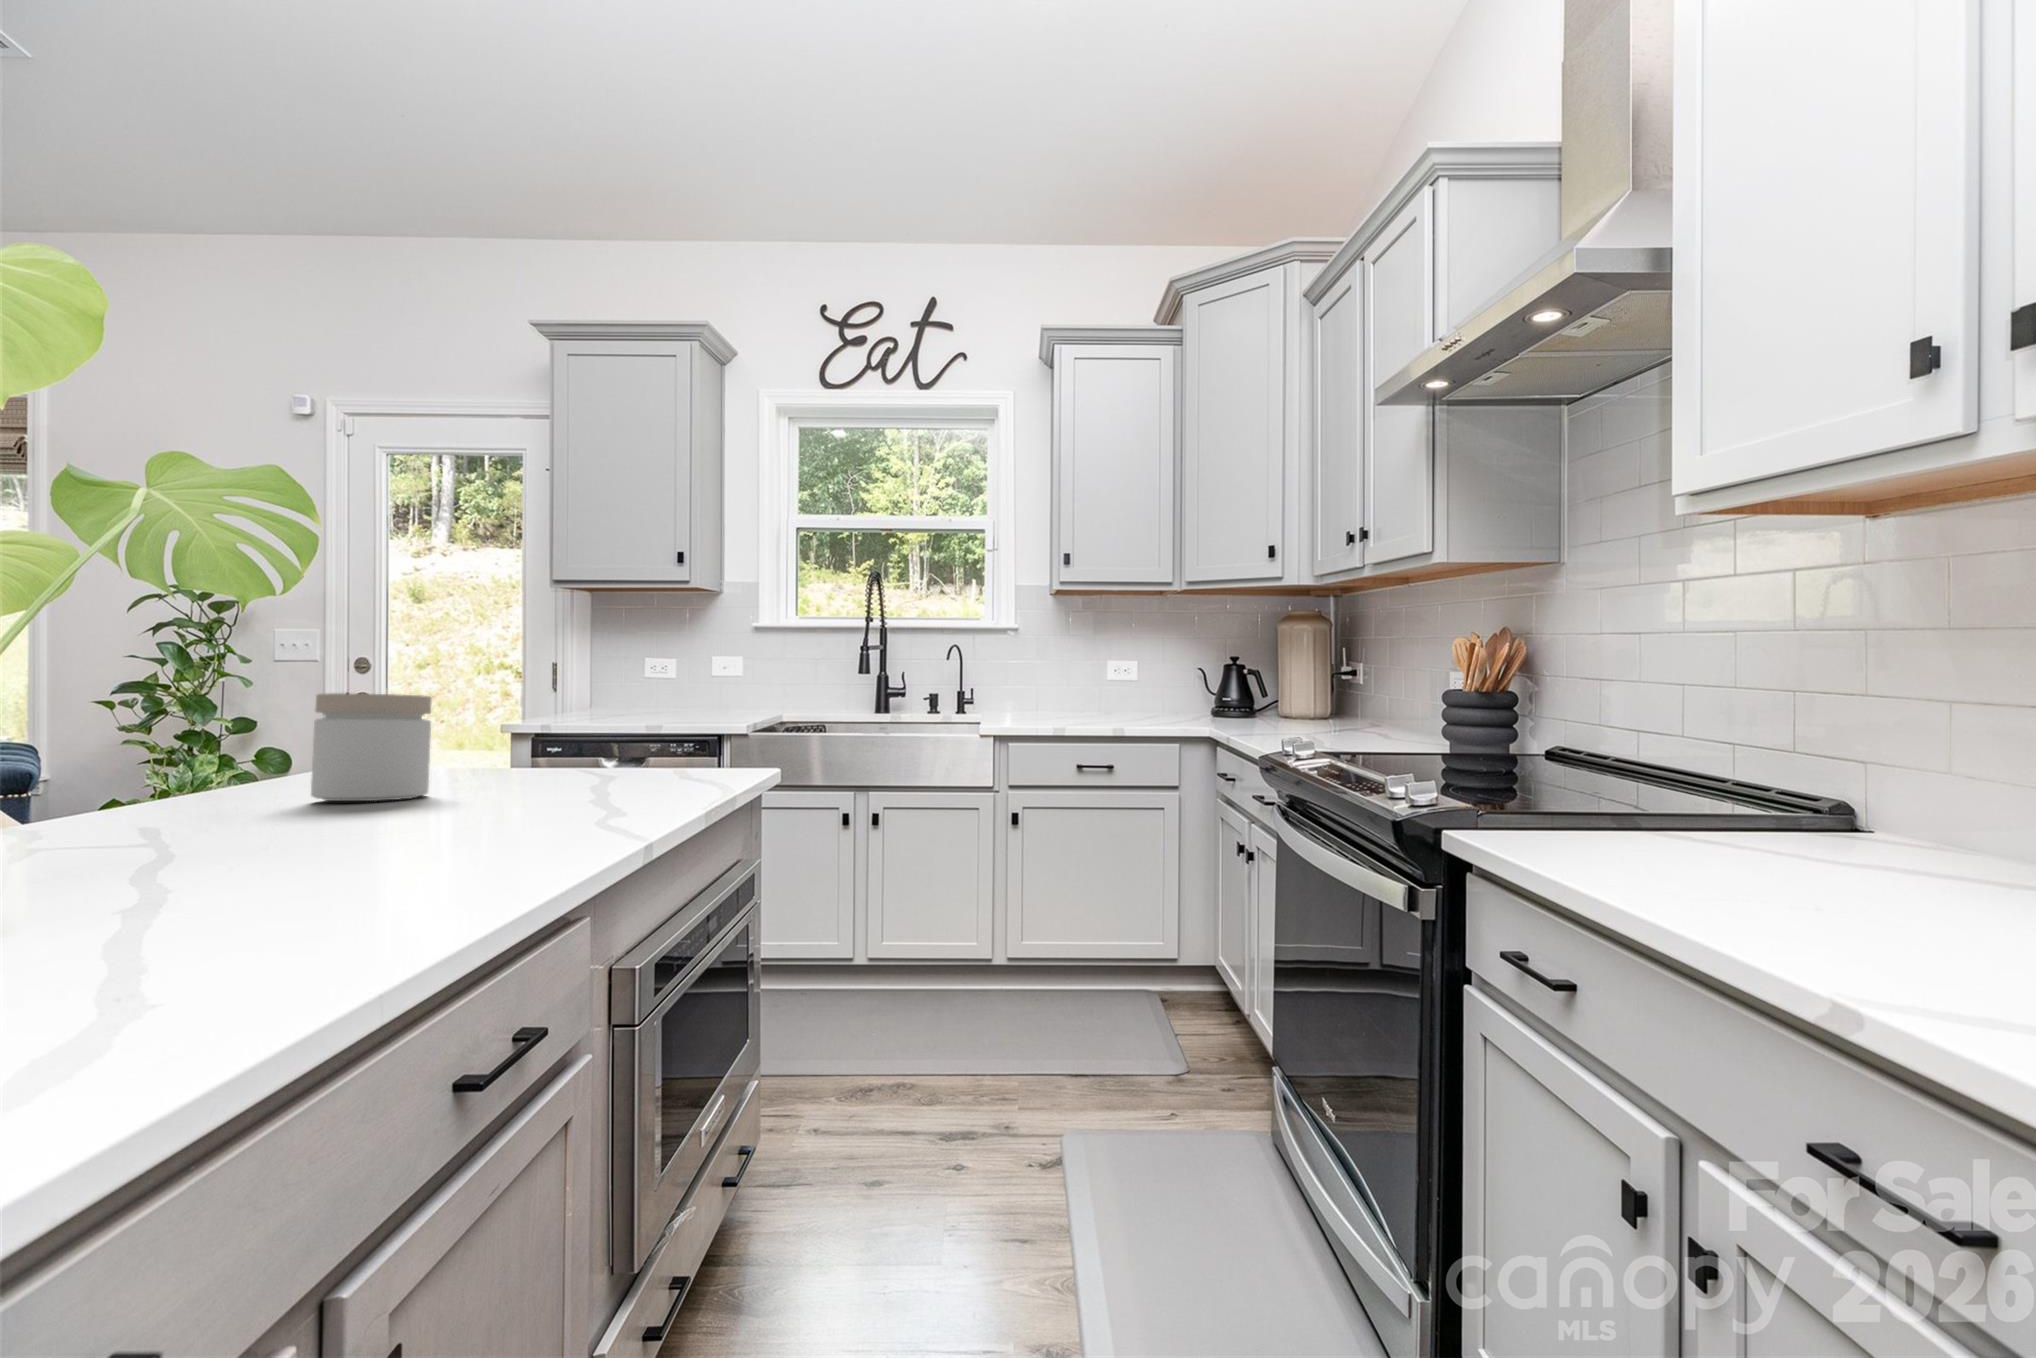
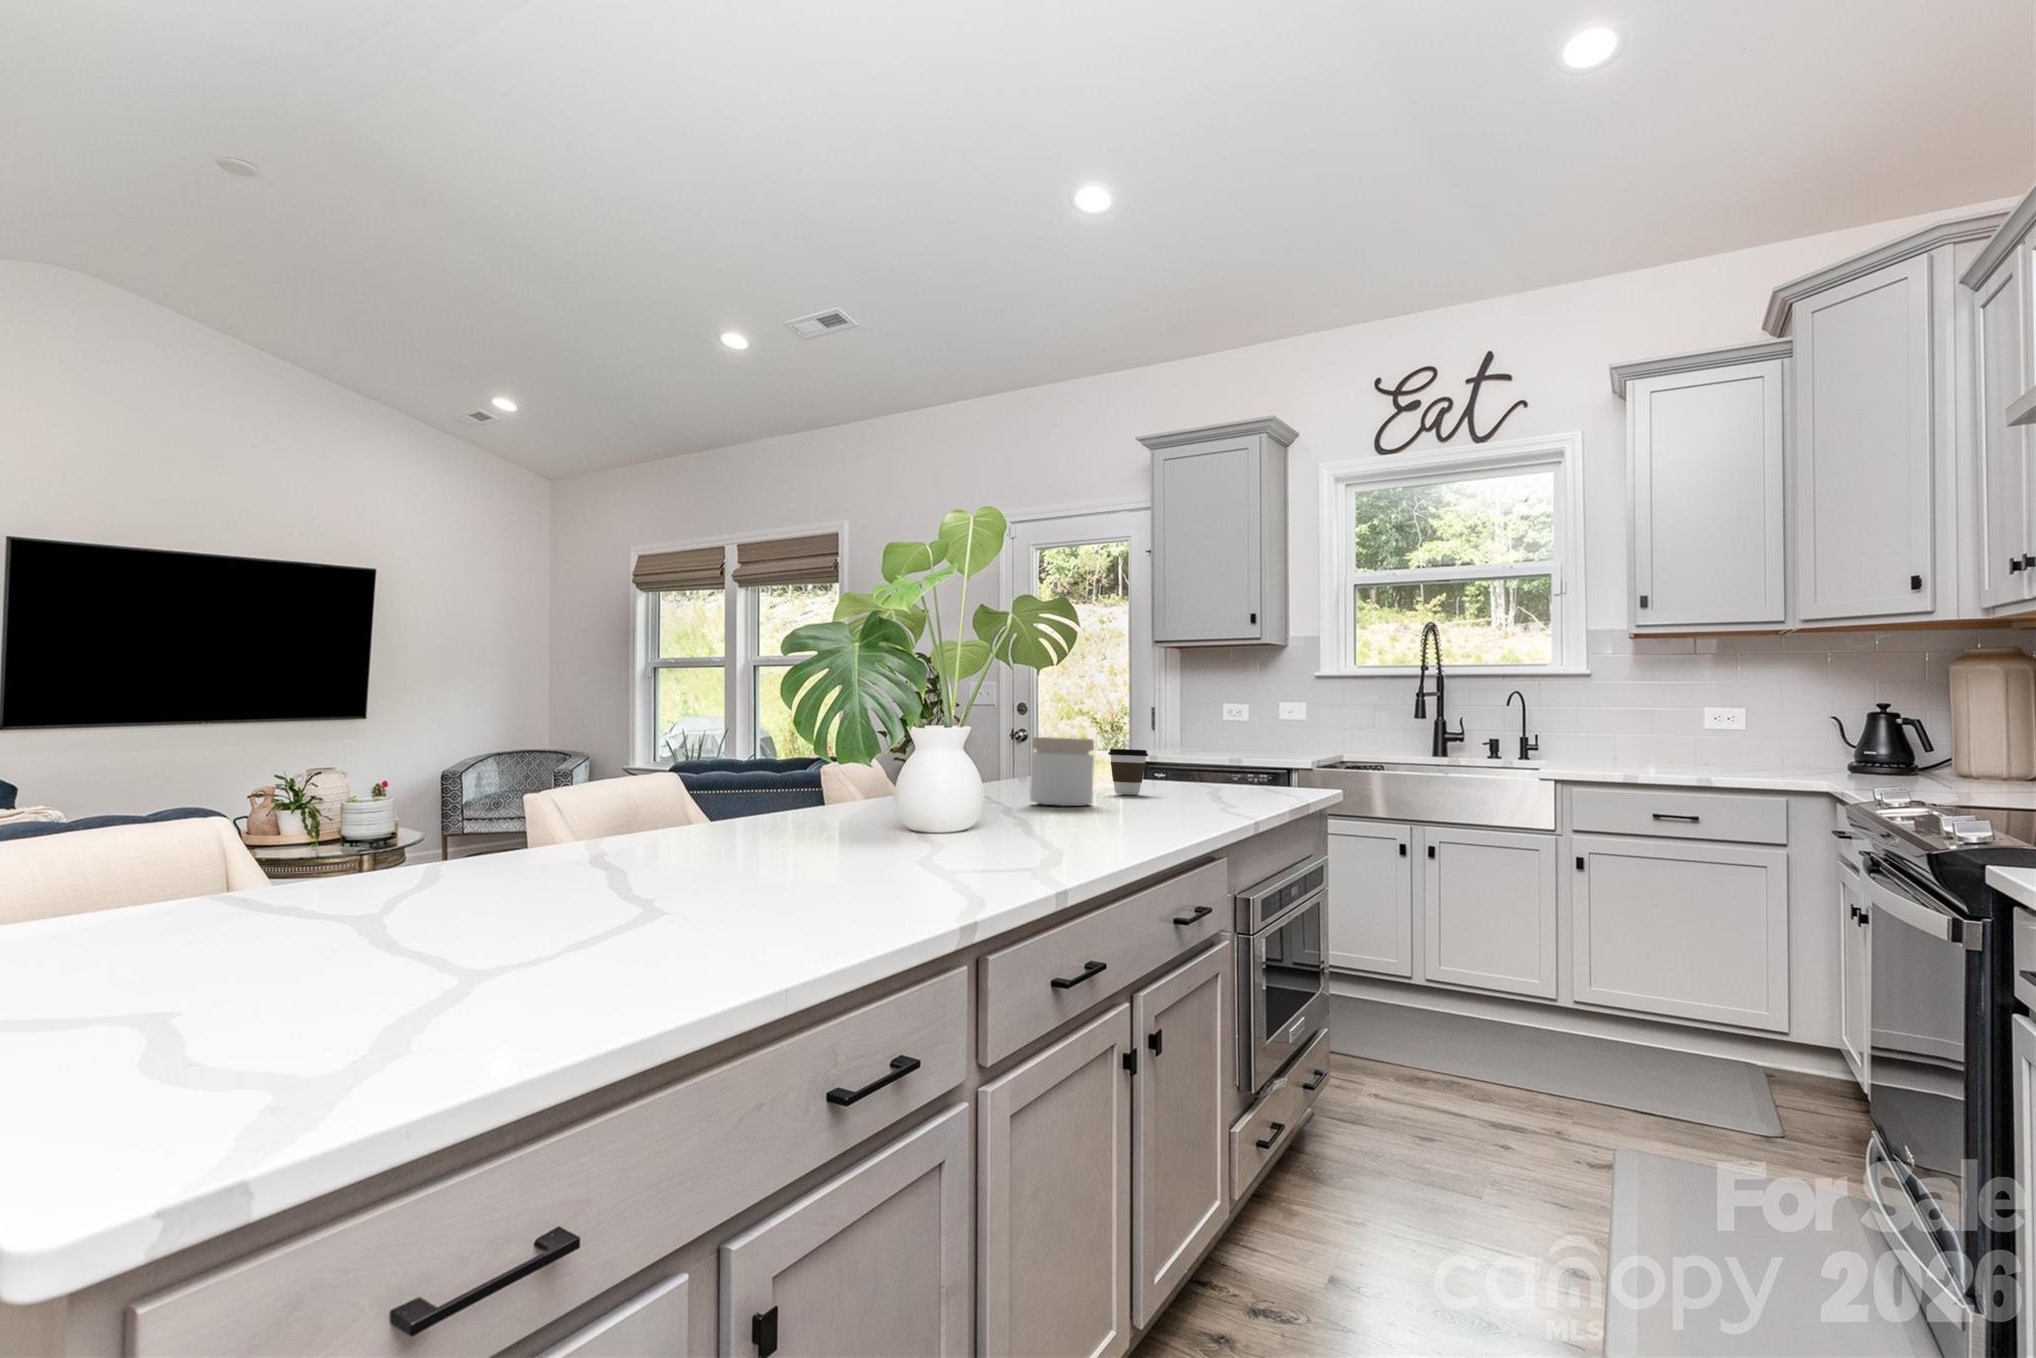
coffee cup: none [468,712,532,775] -> present [1108,749,1148,795]

